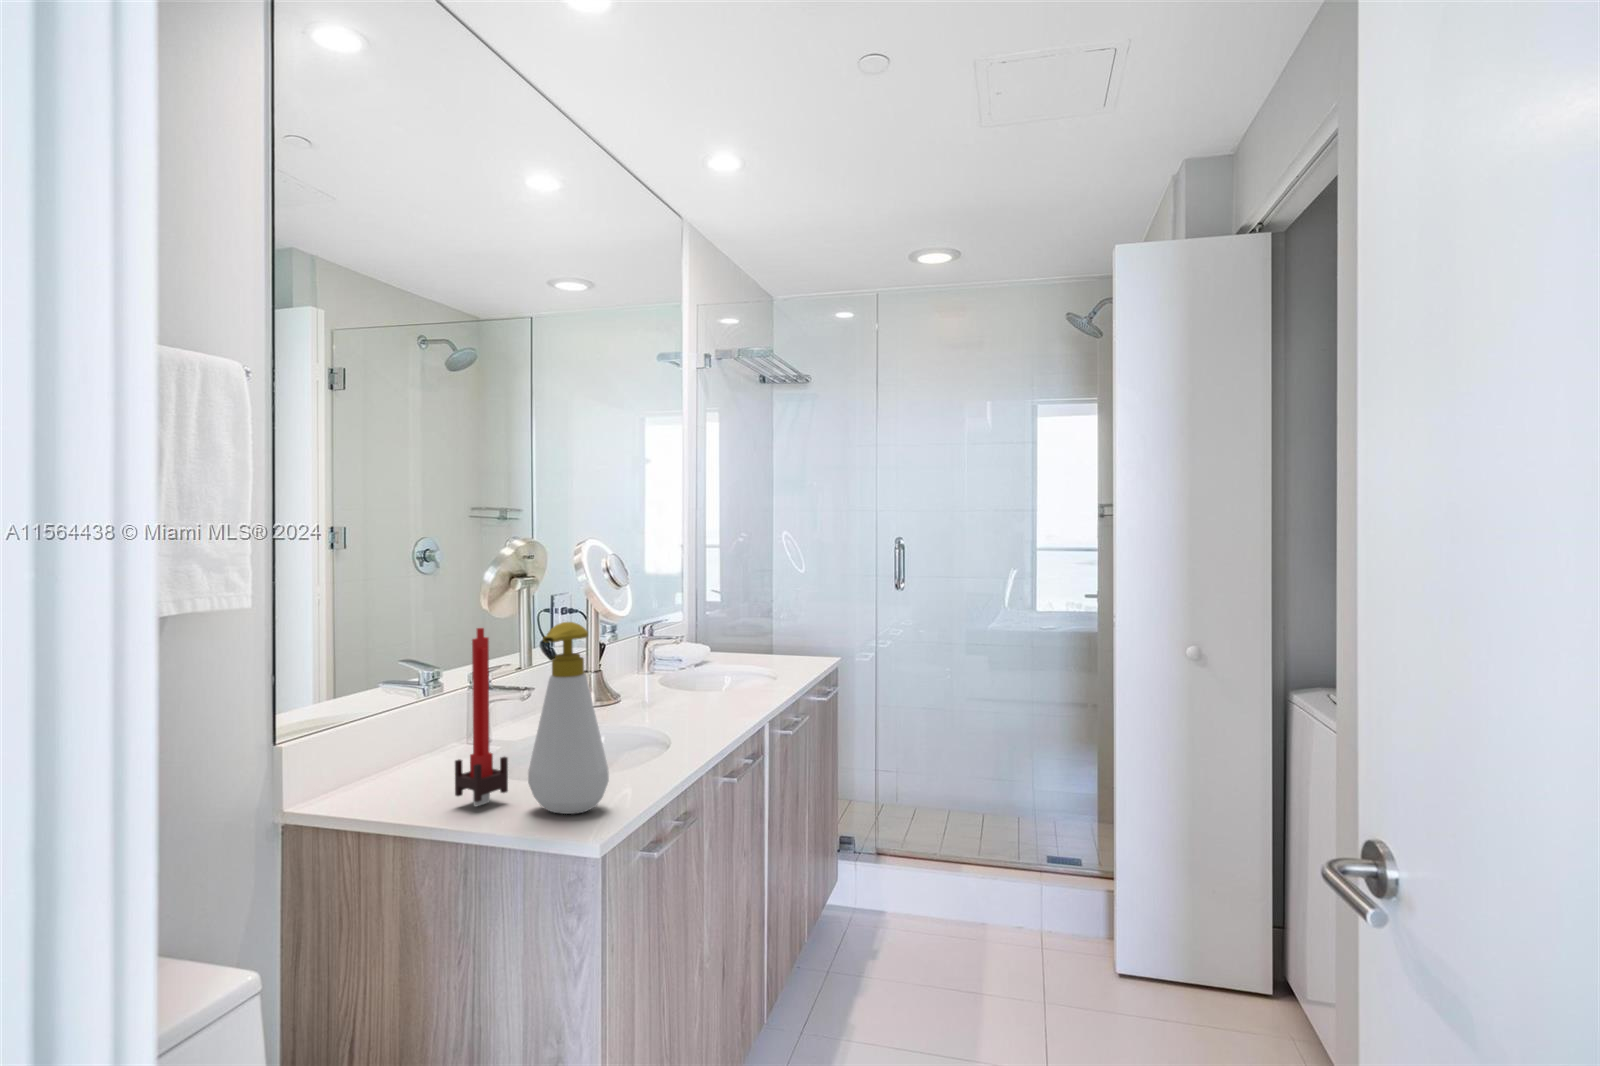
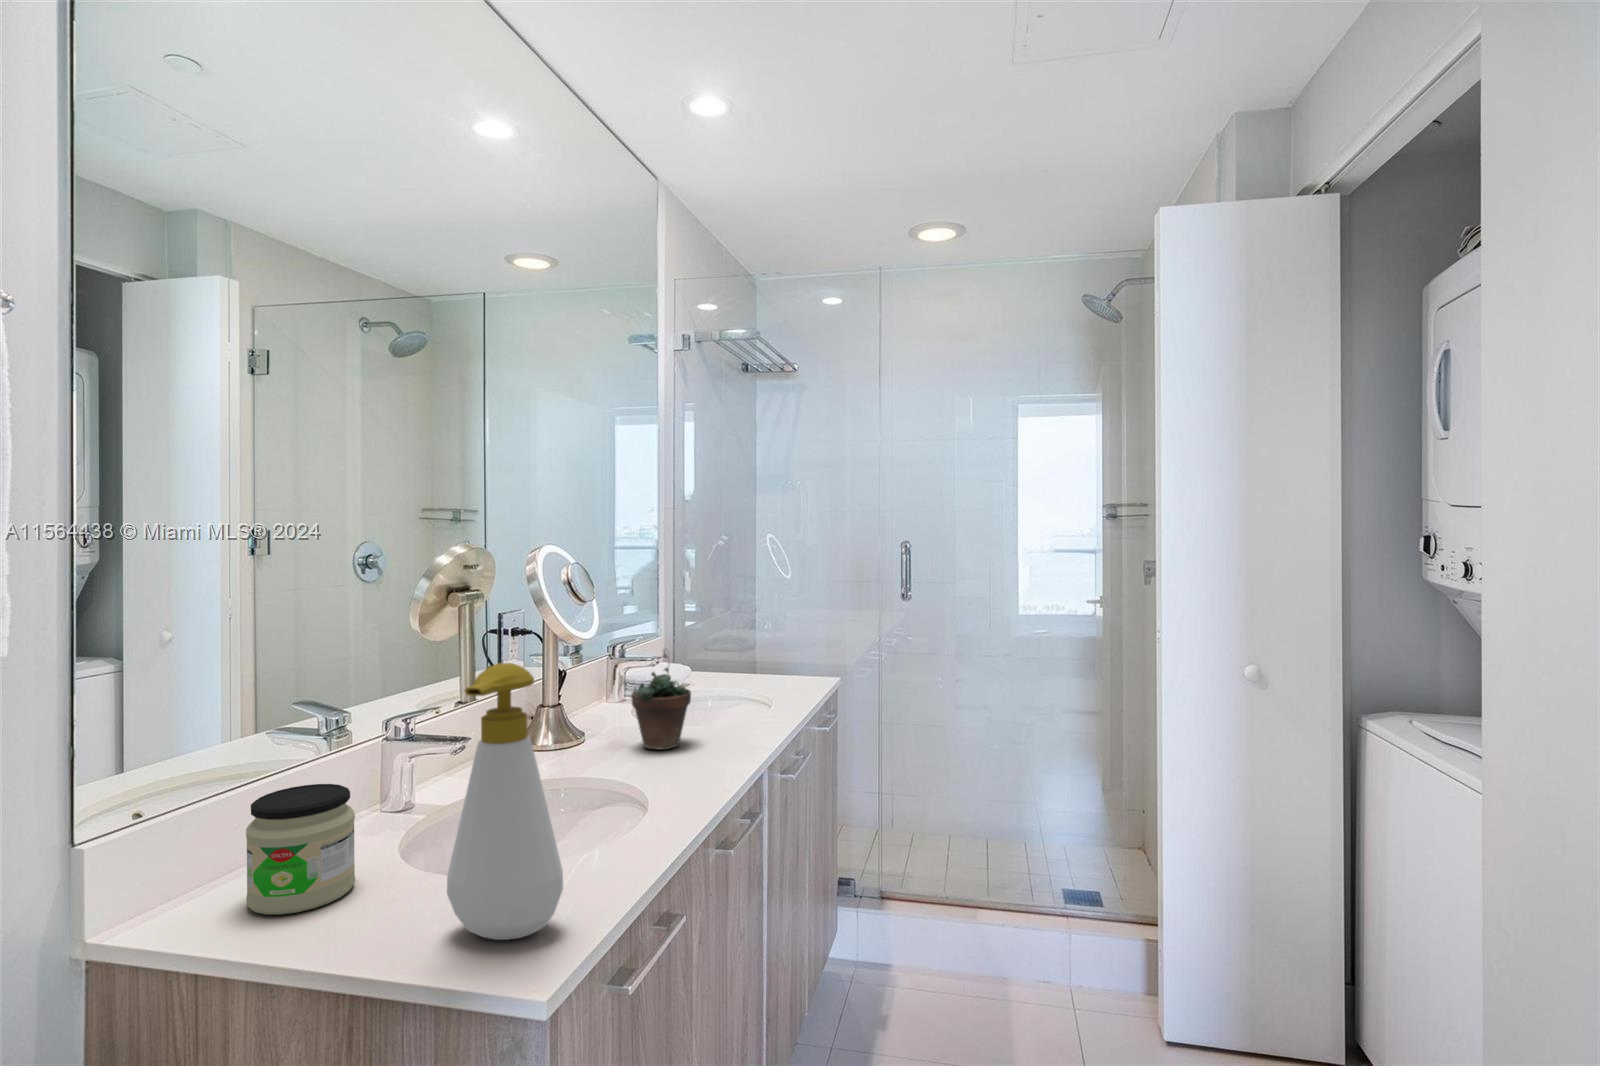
succulent plant: none [658,624,707,707] -> present [631,651,691,750]
candle: present [455,628,508,806] -> none [342,671,420,926]
jar: none [384,713,458,800] -> present [246,784,355,915]

